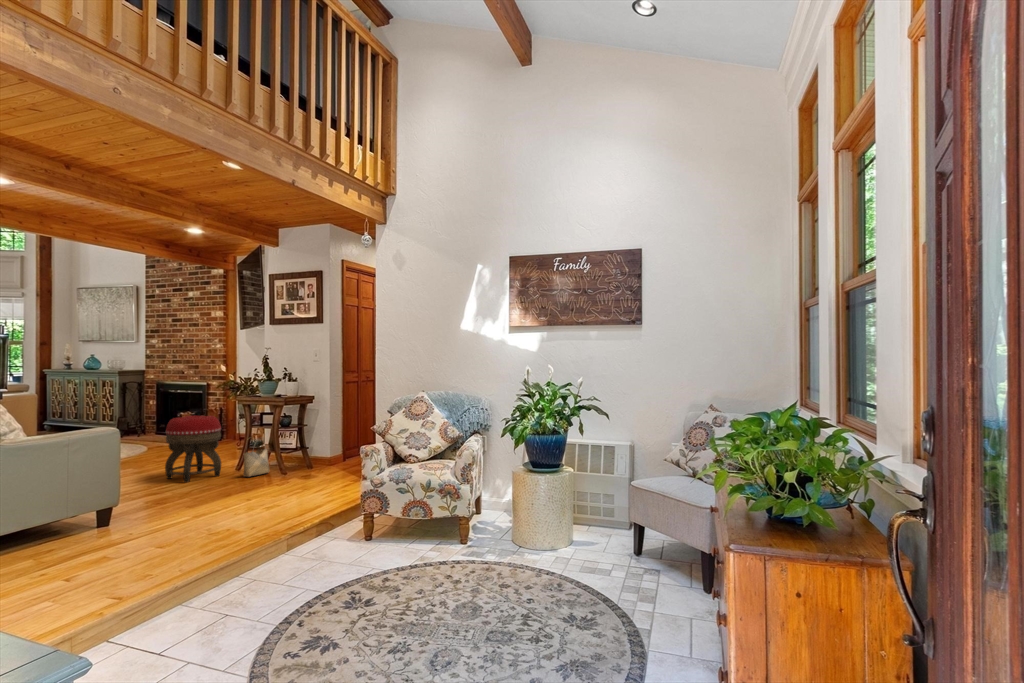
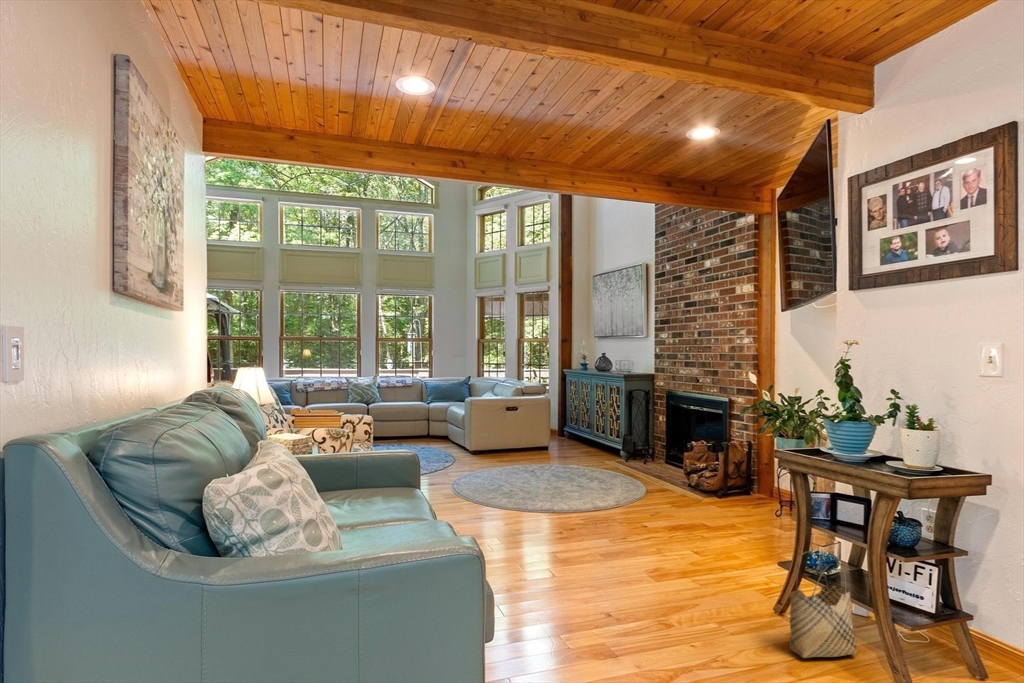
footstool: present [165,416,221,483] -> none [634,473,740,625]

